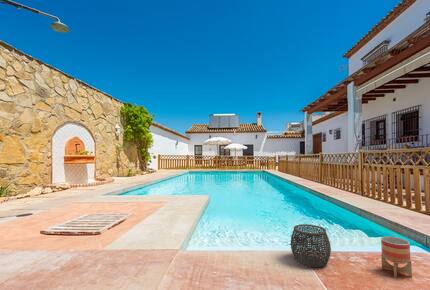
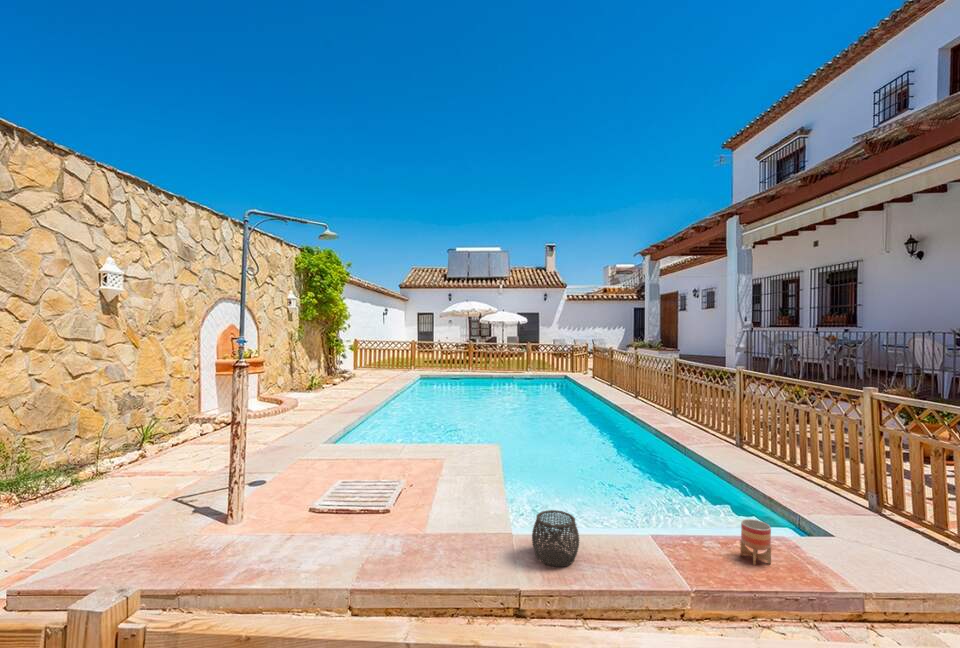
woven basket: present [290,224,331,268] -> present [532,510,579,567]

